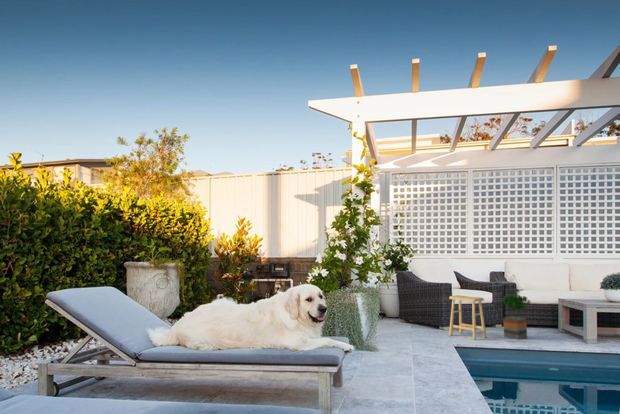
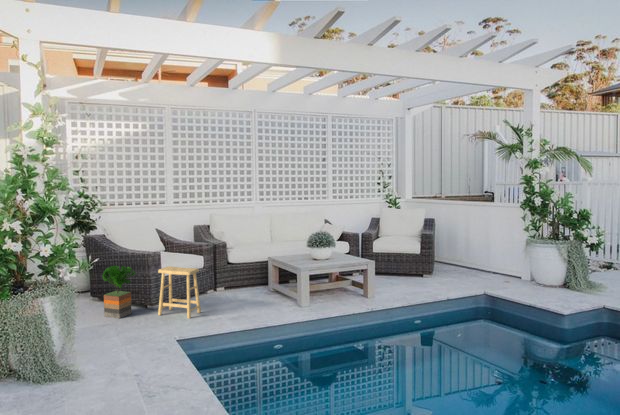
potted tree: present [503,295,530,339] -> present [103,266,135,319]

